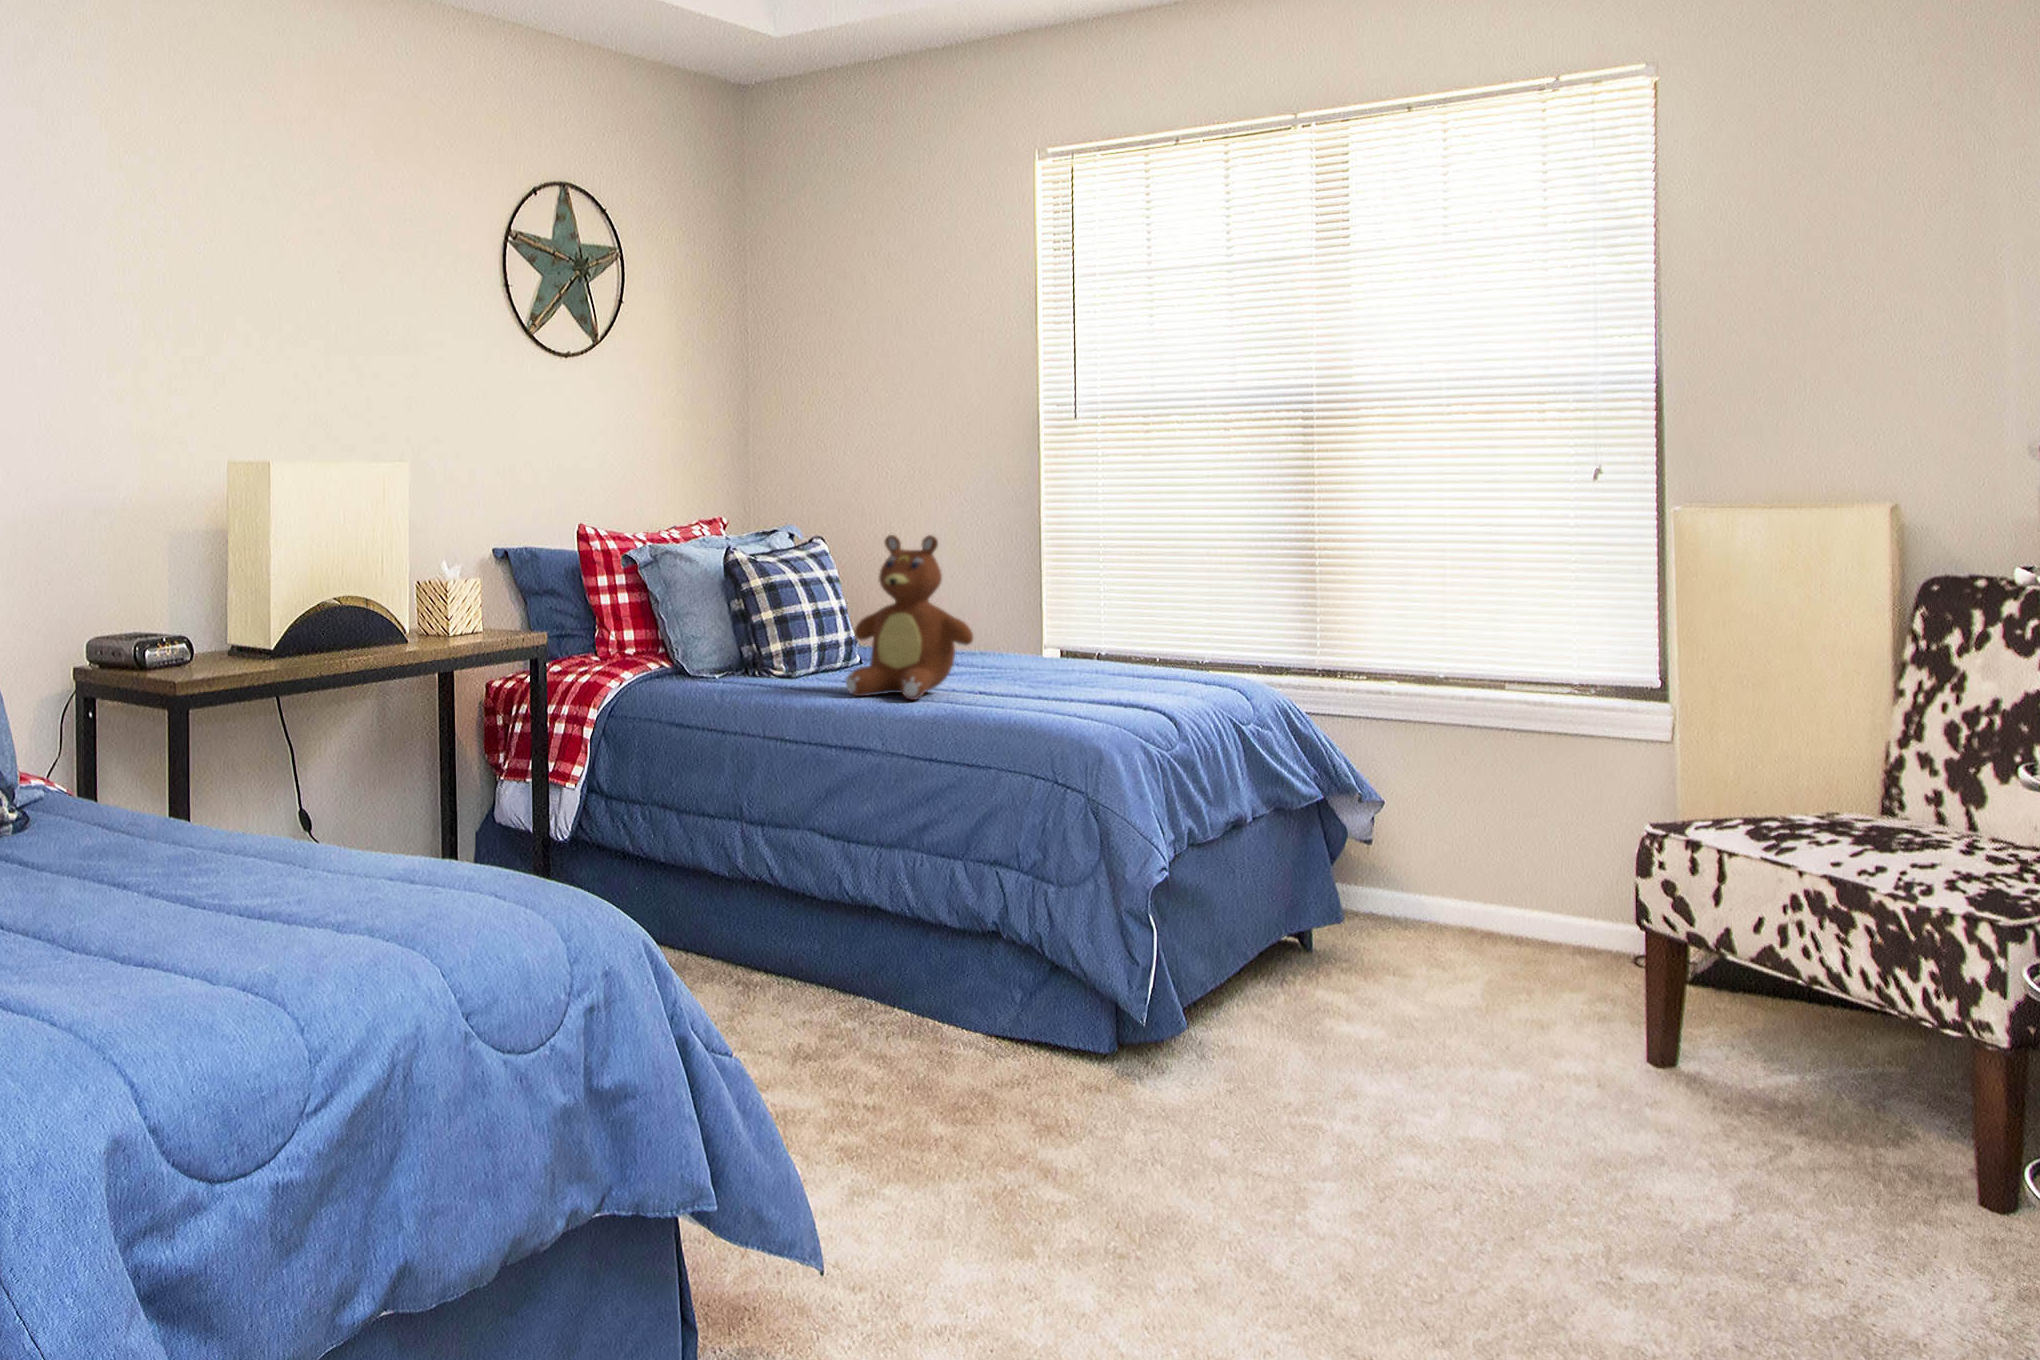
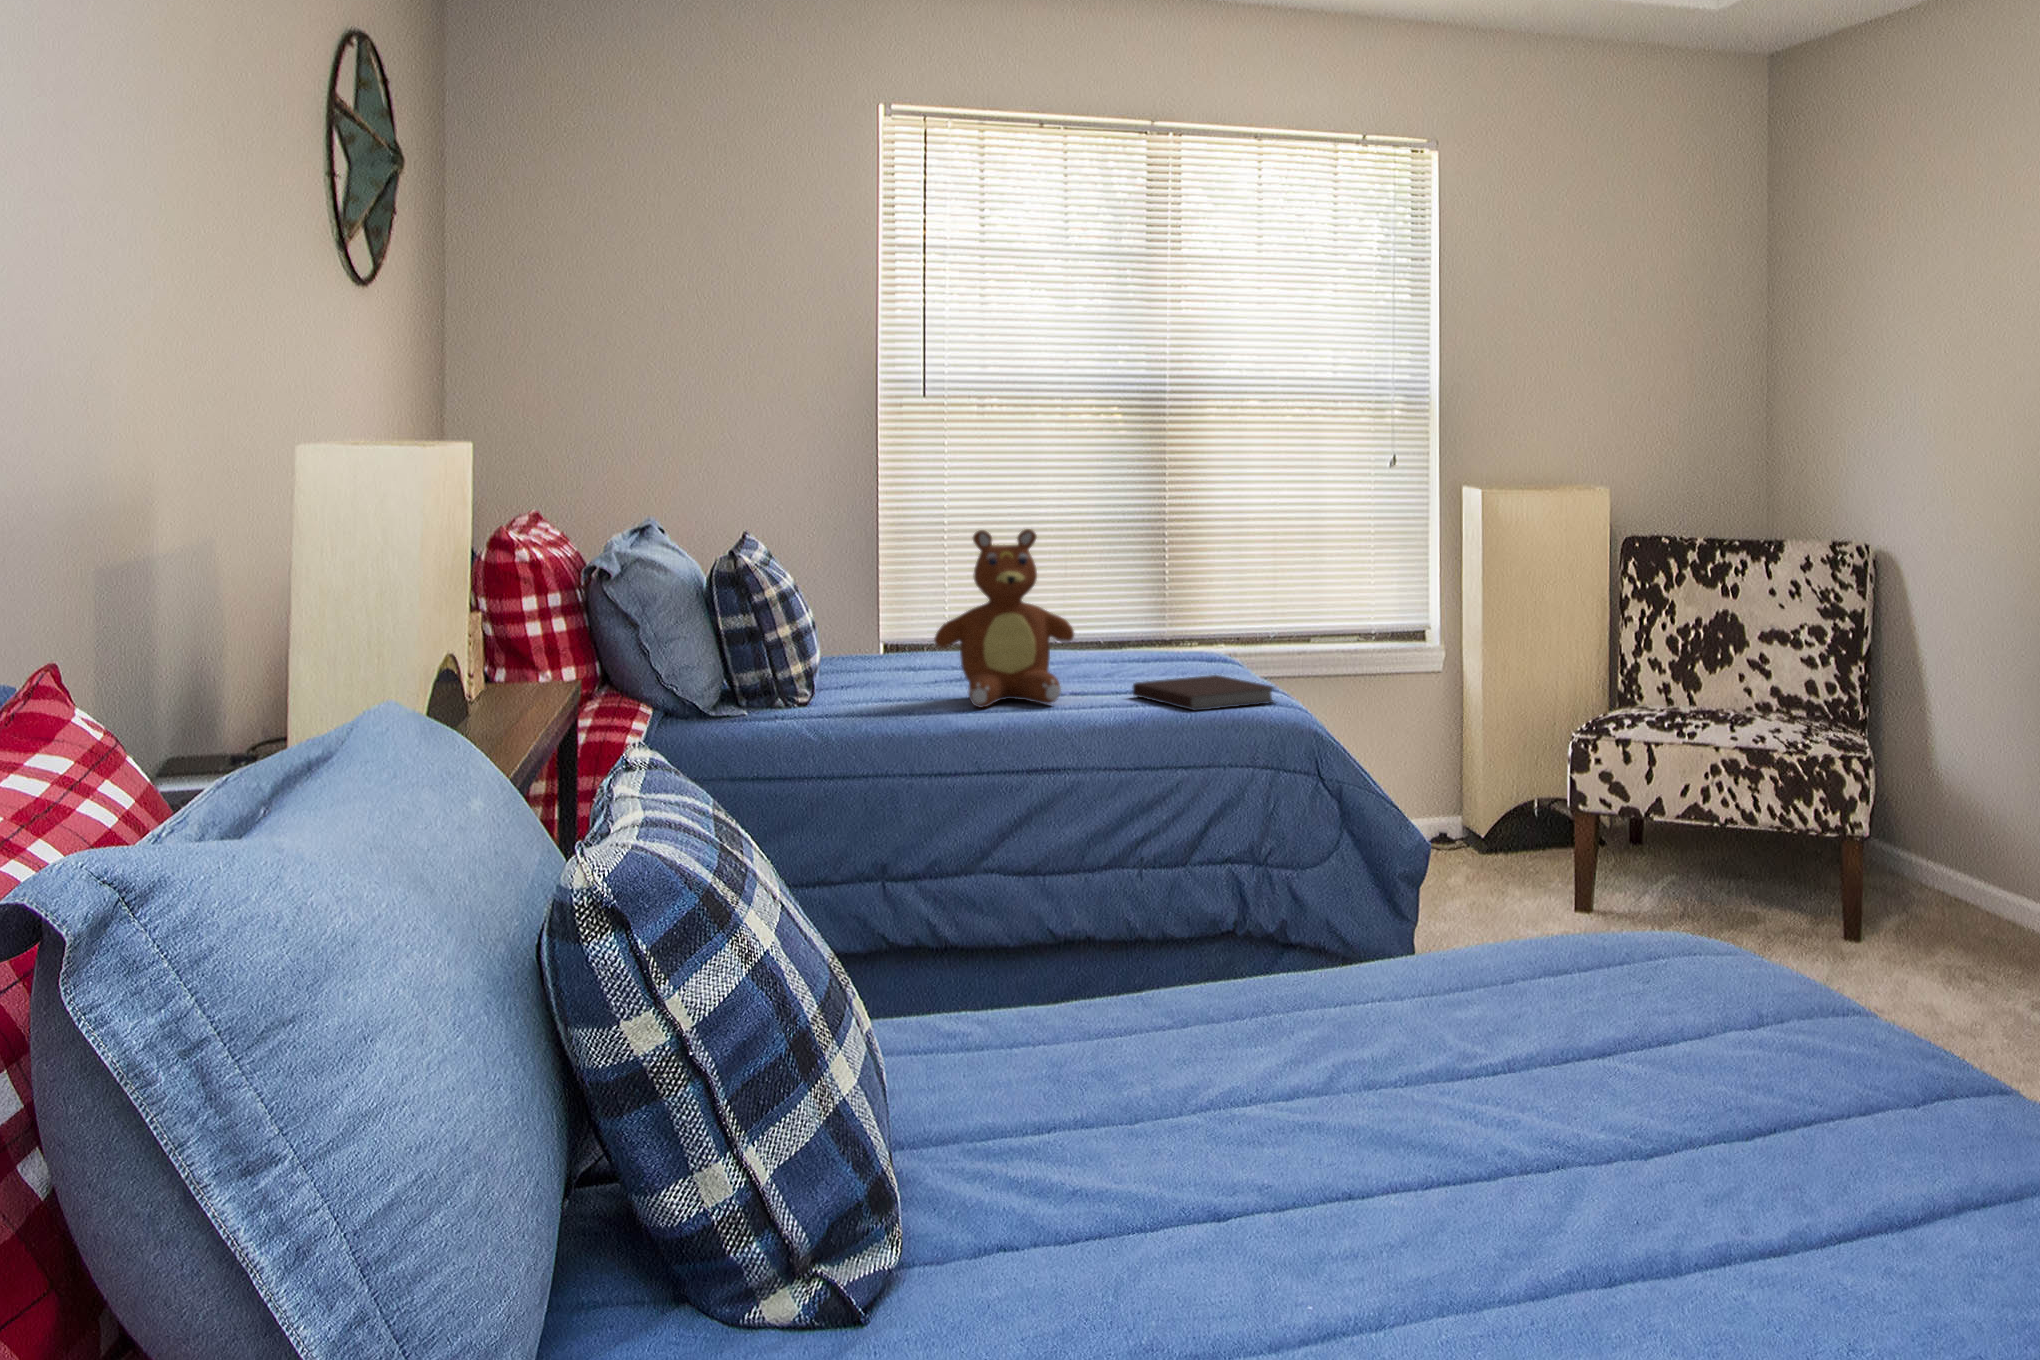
notebook: none [991,690,1107,724] -> present [1133,675,1275,711]

